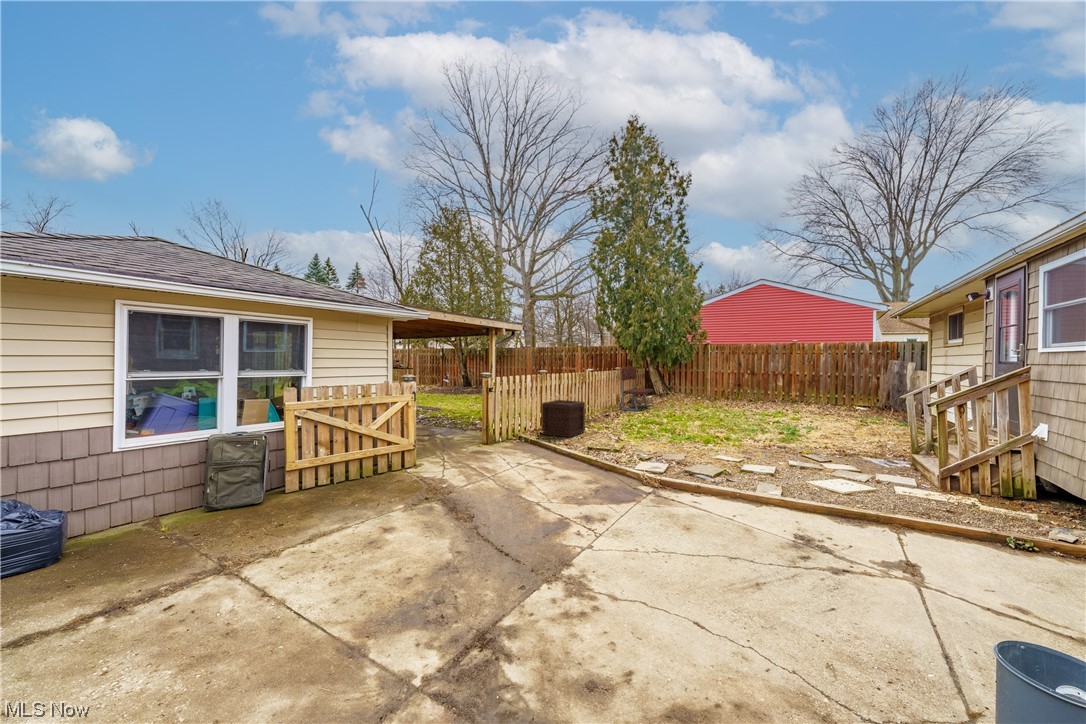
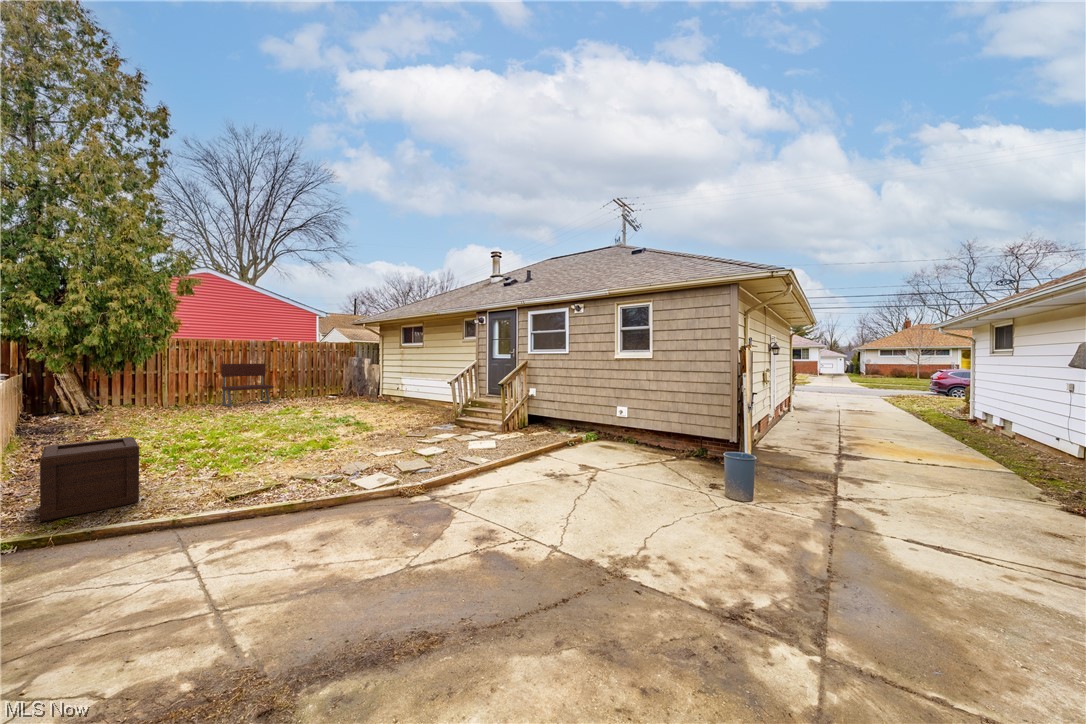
bench: present [621,366,653,411] -> present [221,364,274,407]

